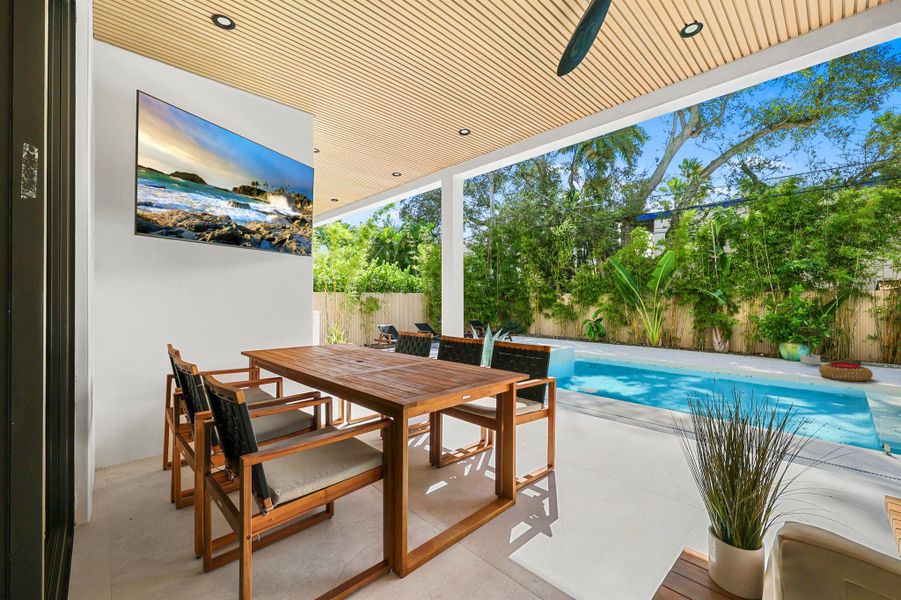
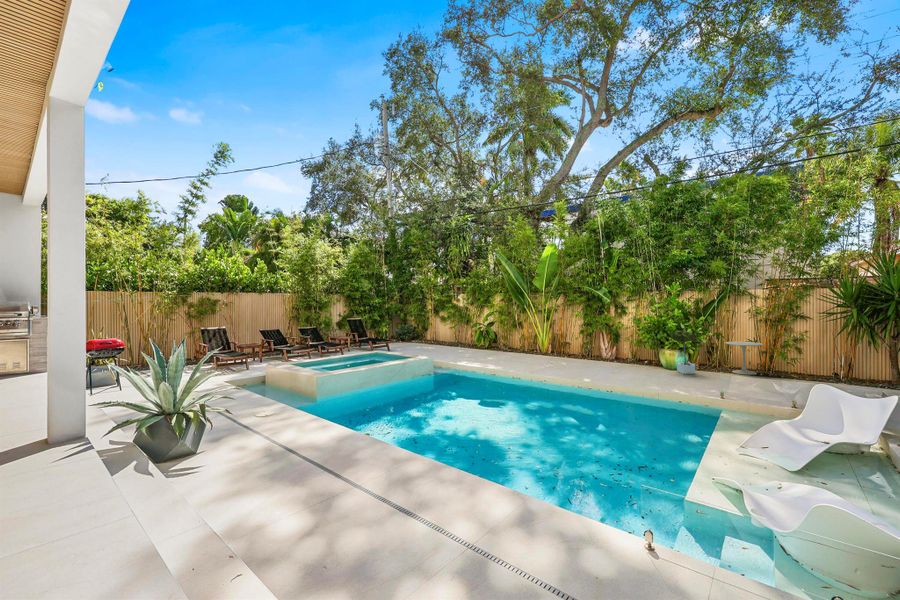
side table: none [846,335,887,365] -> present [725,341,763,375]
pouf: present [819,362,873,381] -> none [681,371,732,393]

